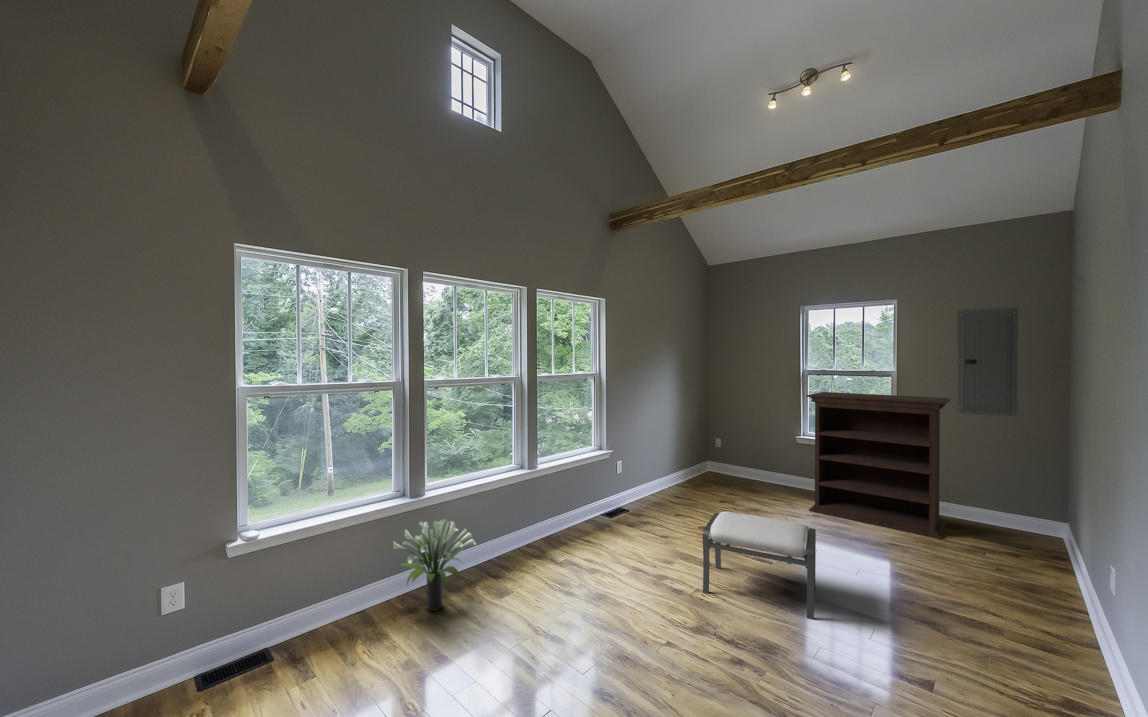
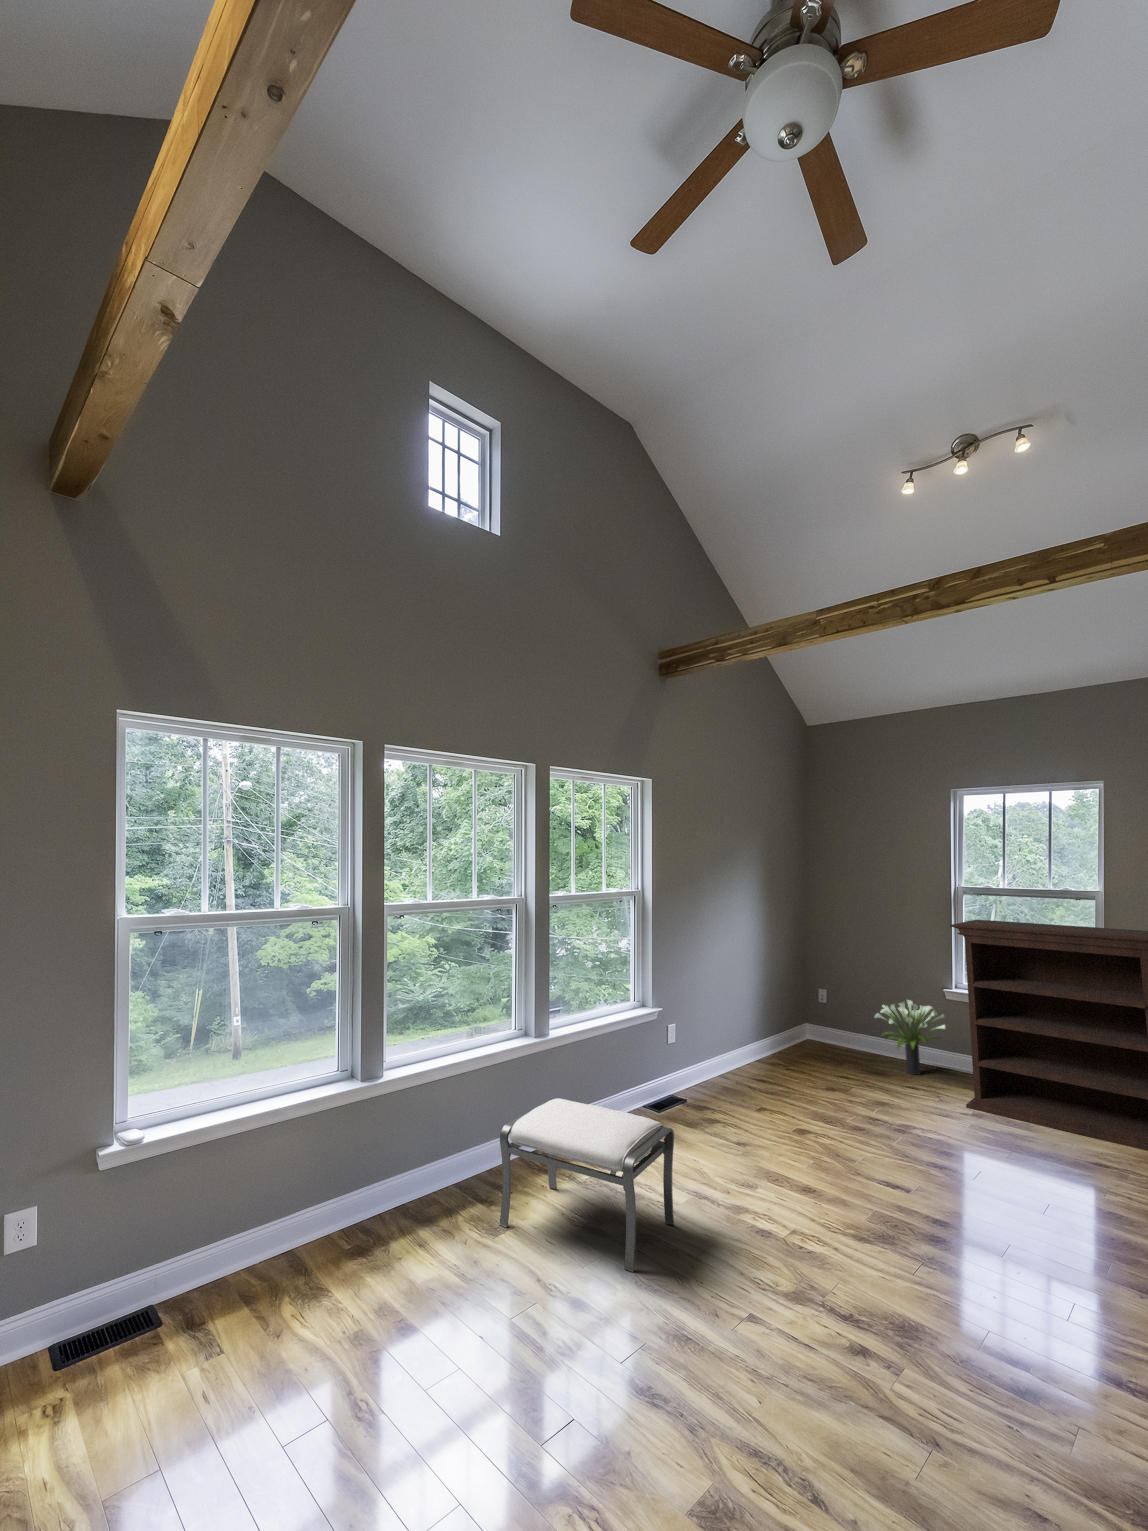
ottoman: present [703,511,816,619] -> present [500,1098,674,1272]
potted plant: present [393,519,476,611] -> present [875,1000,945,1075]

